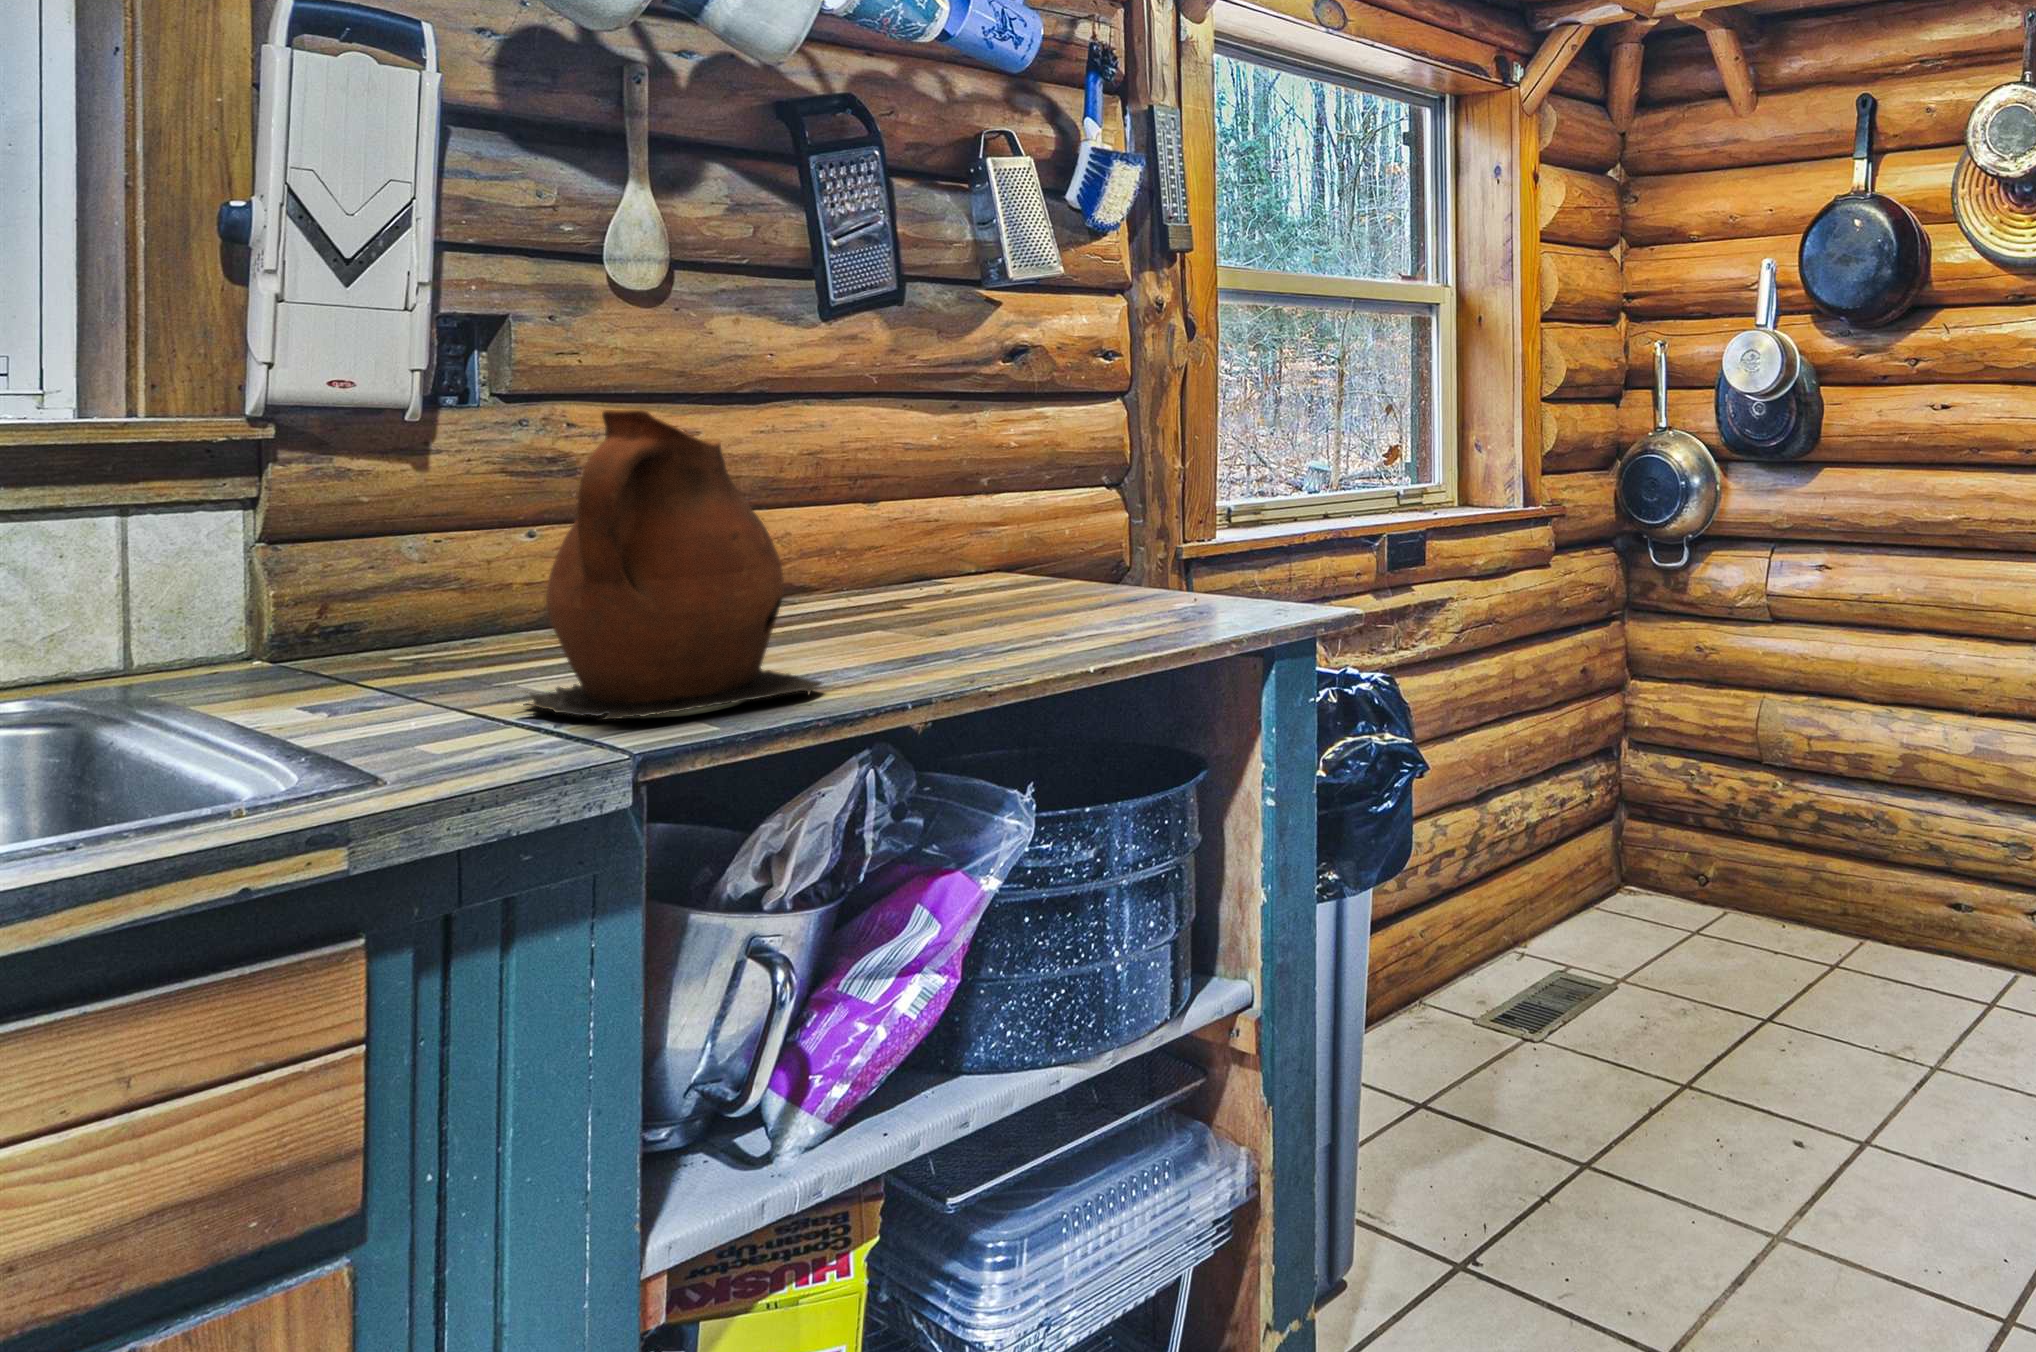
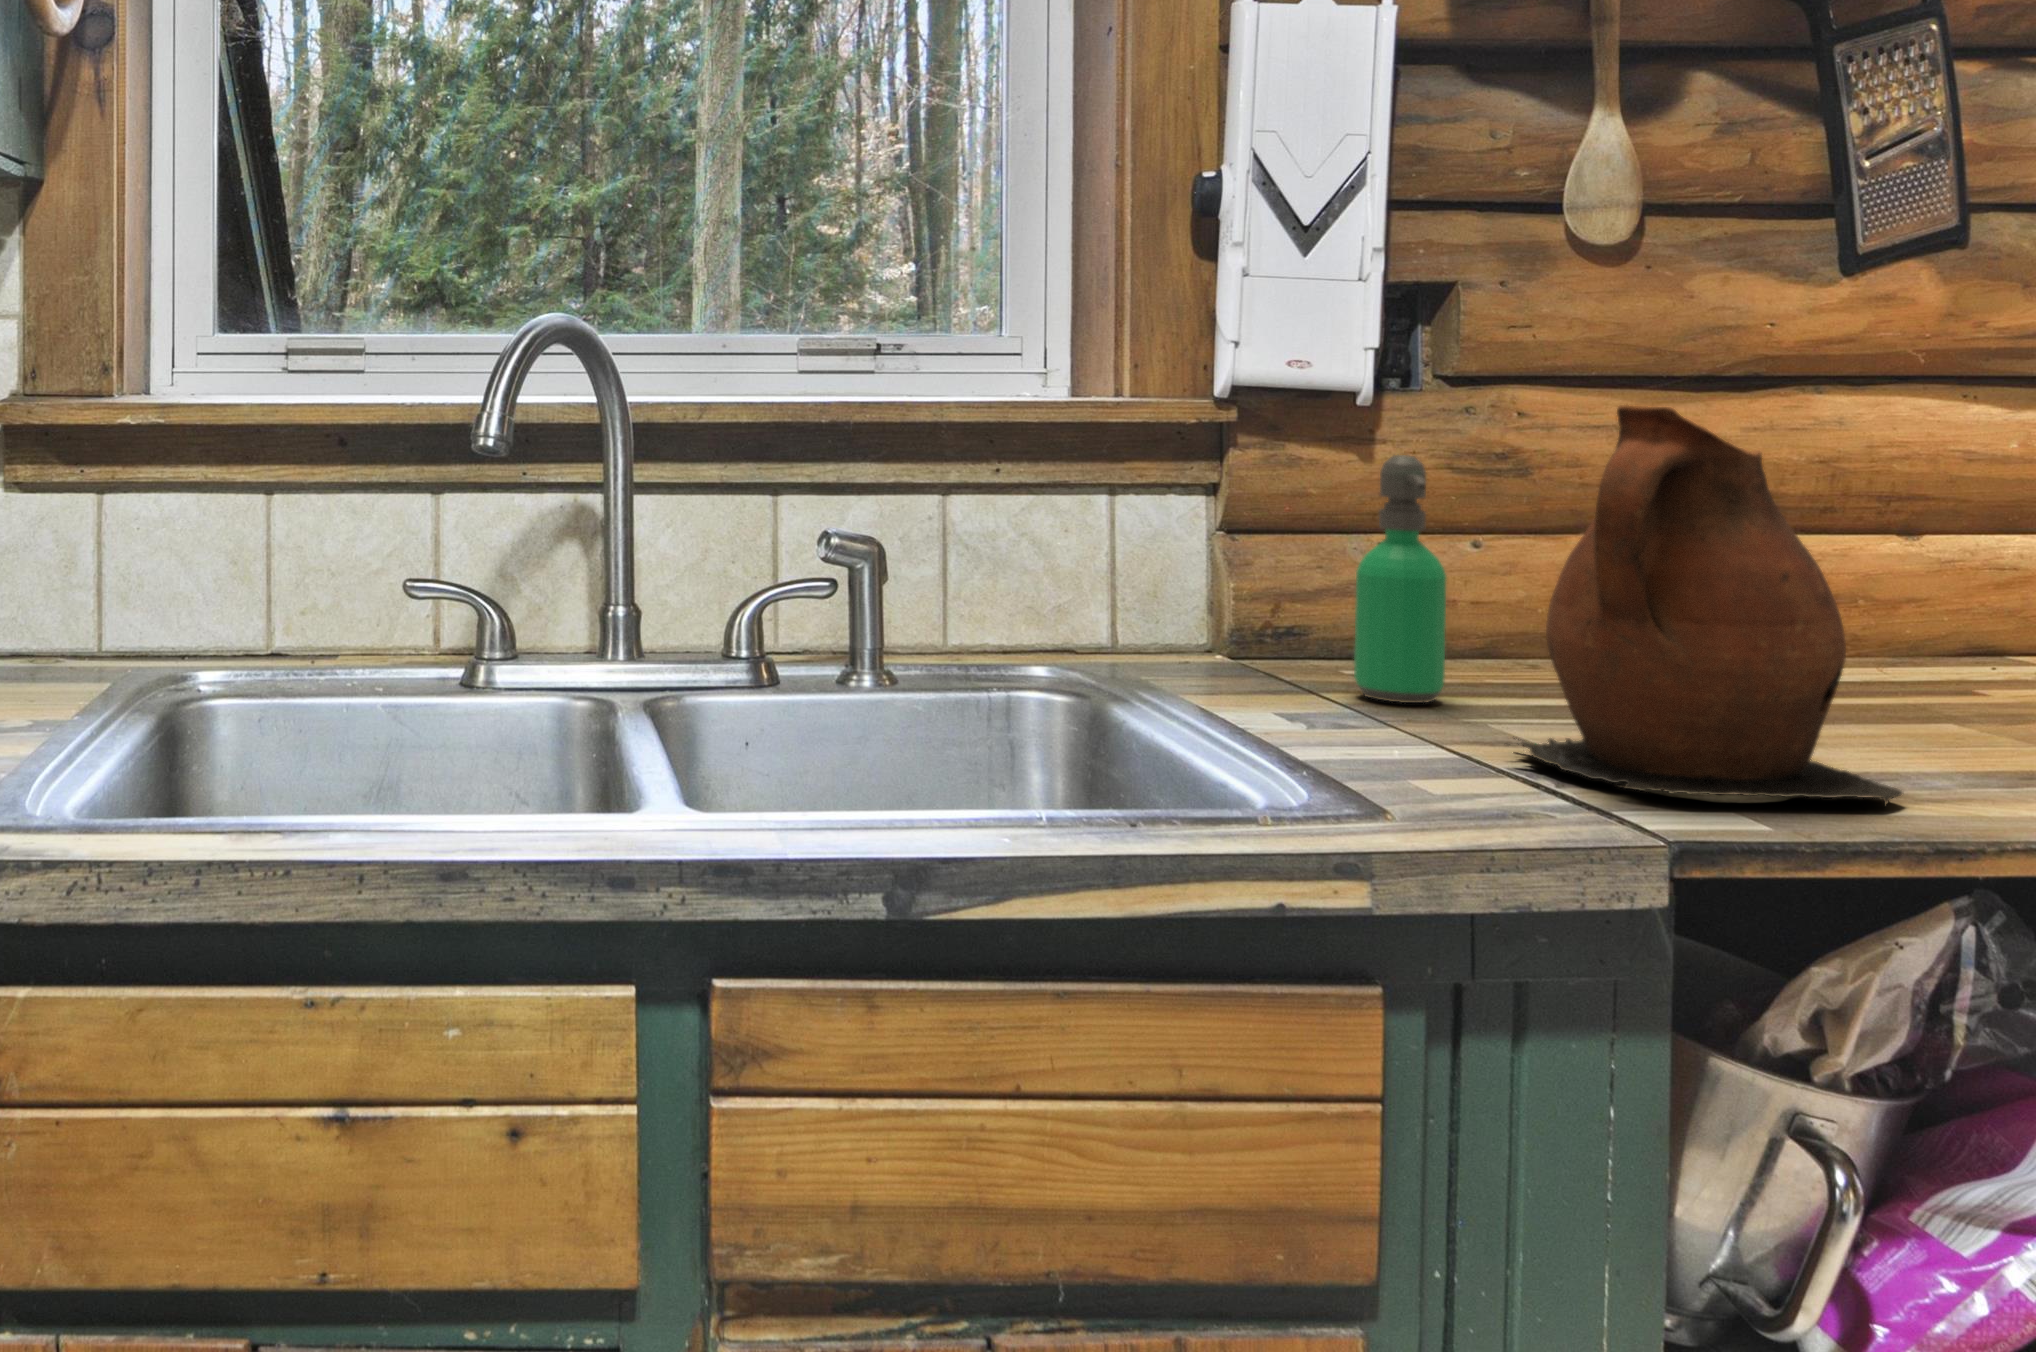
soap dispenser: none [389,462,480,677] -> present [1354,455,1447,703]

